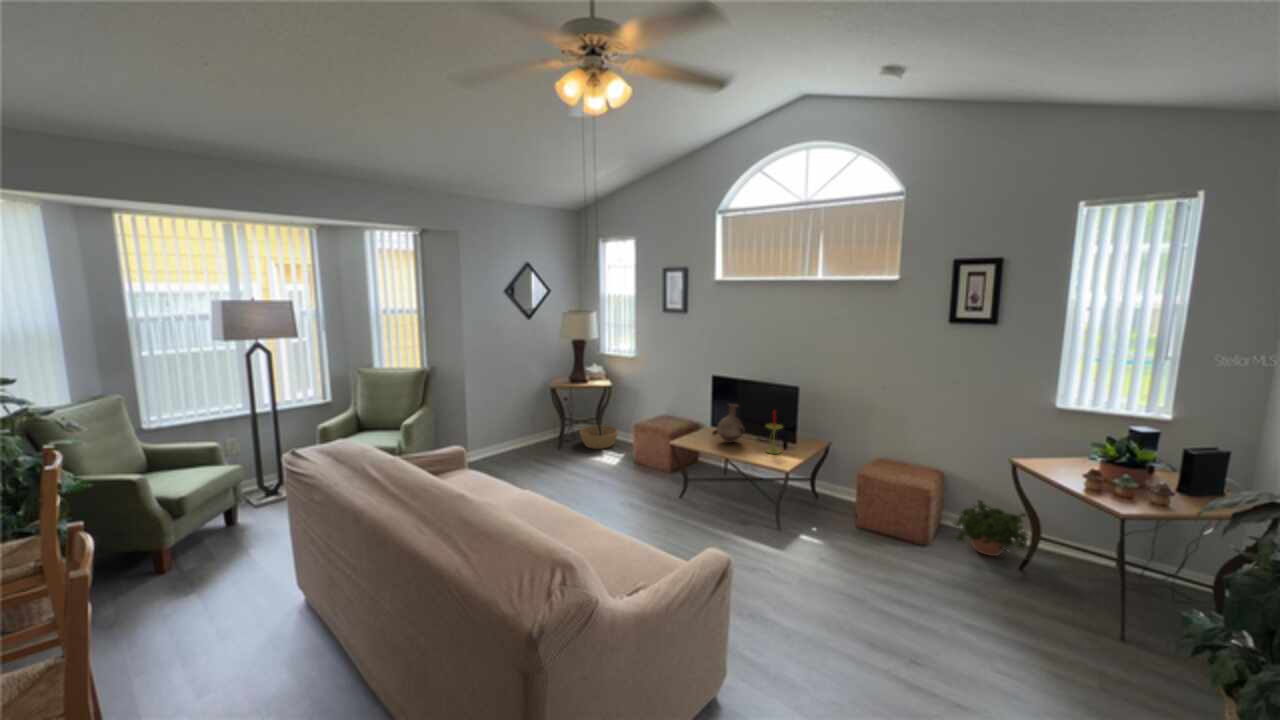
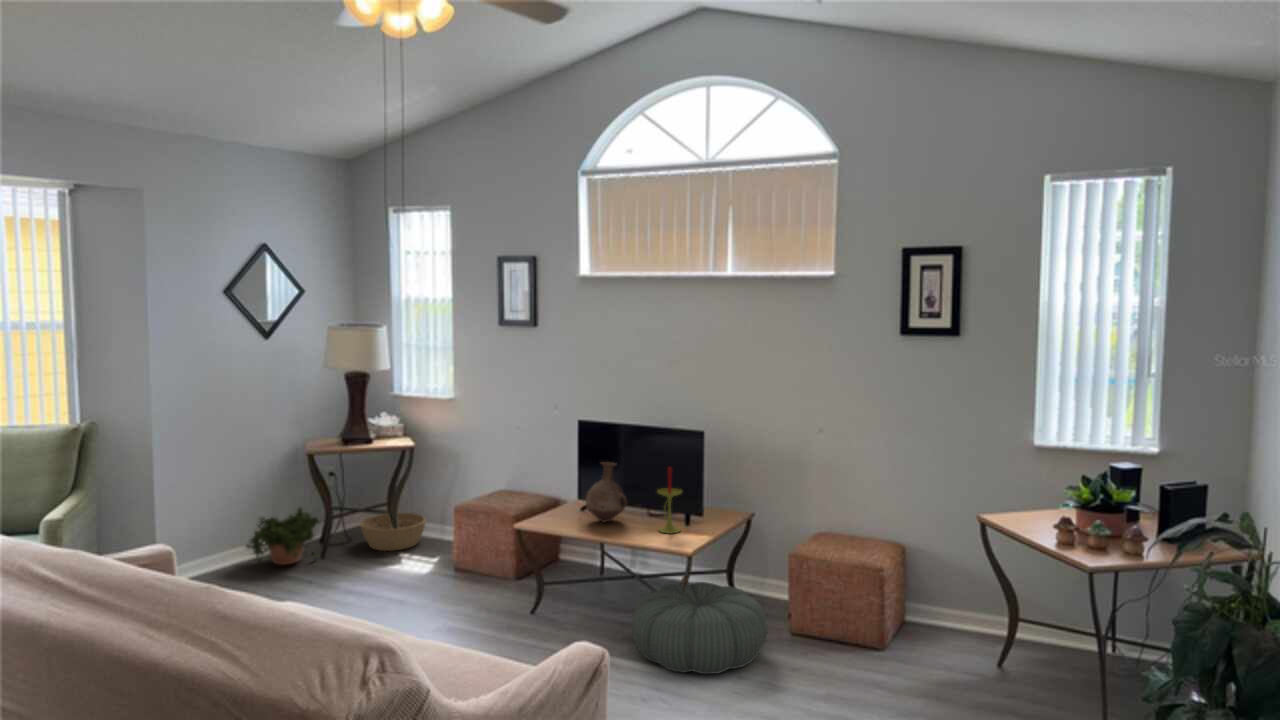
pouf: none [747,488,841,553] -> present [632,582,767,674]
potted plant: present [953,500,1029,560] -> present [246,508,319,565]

